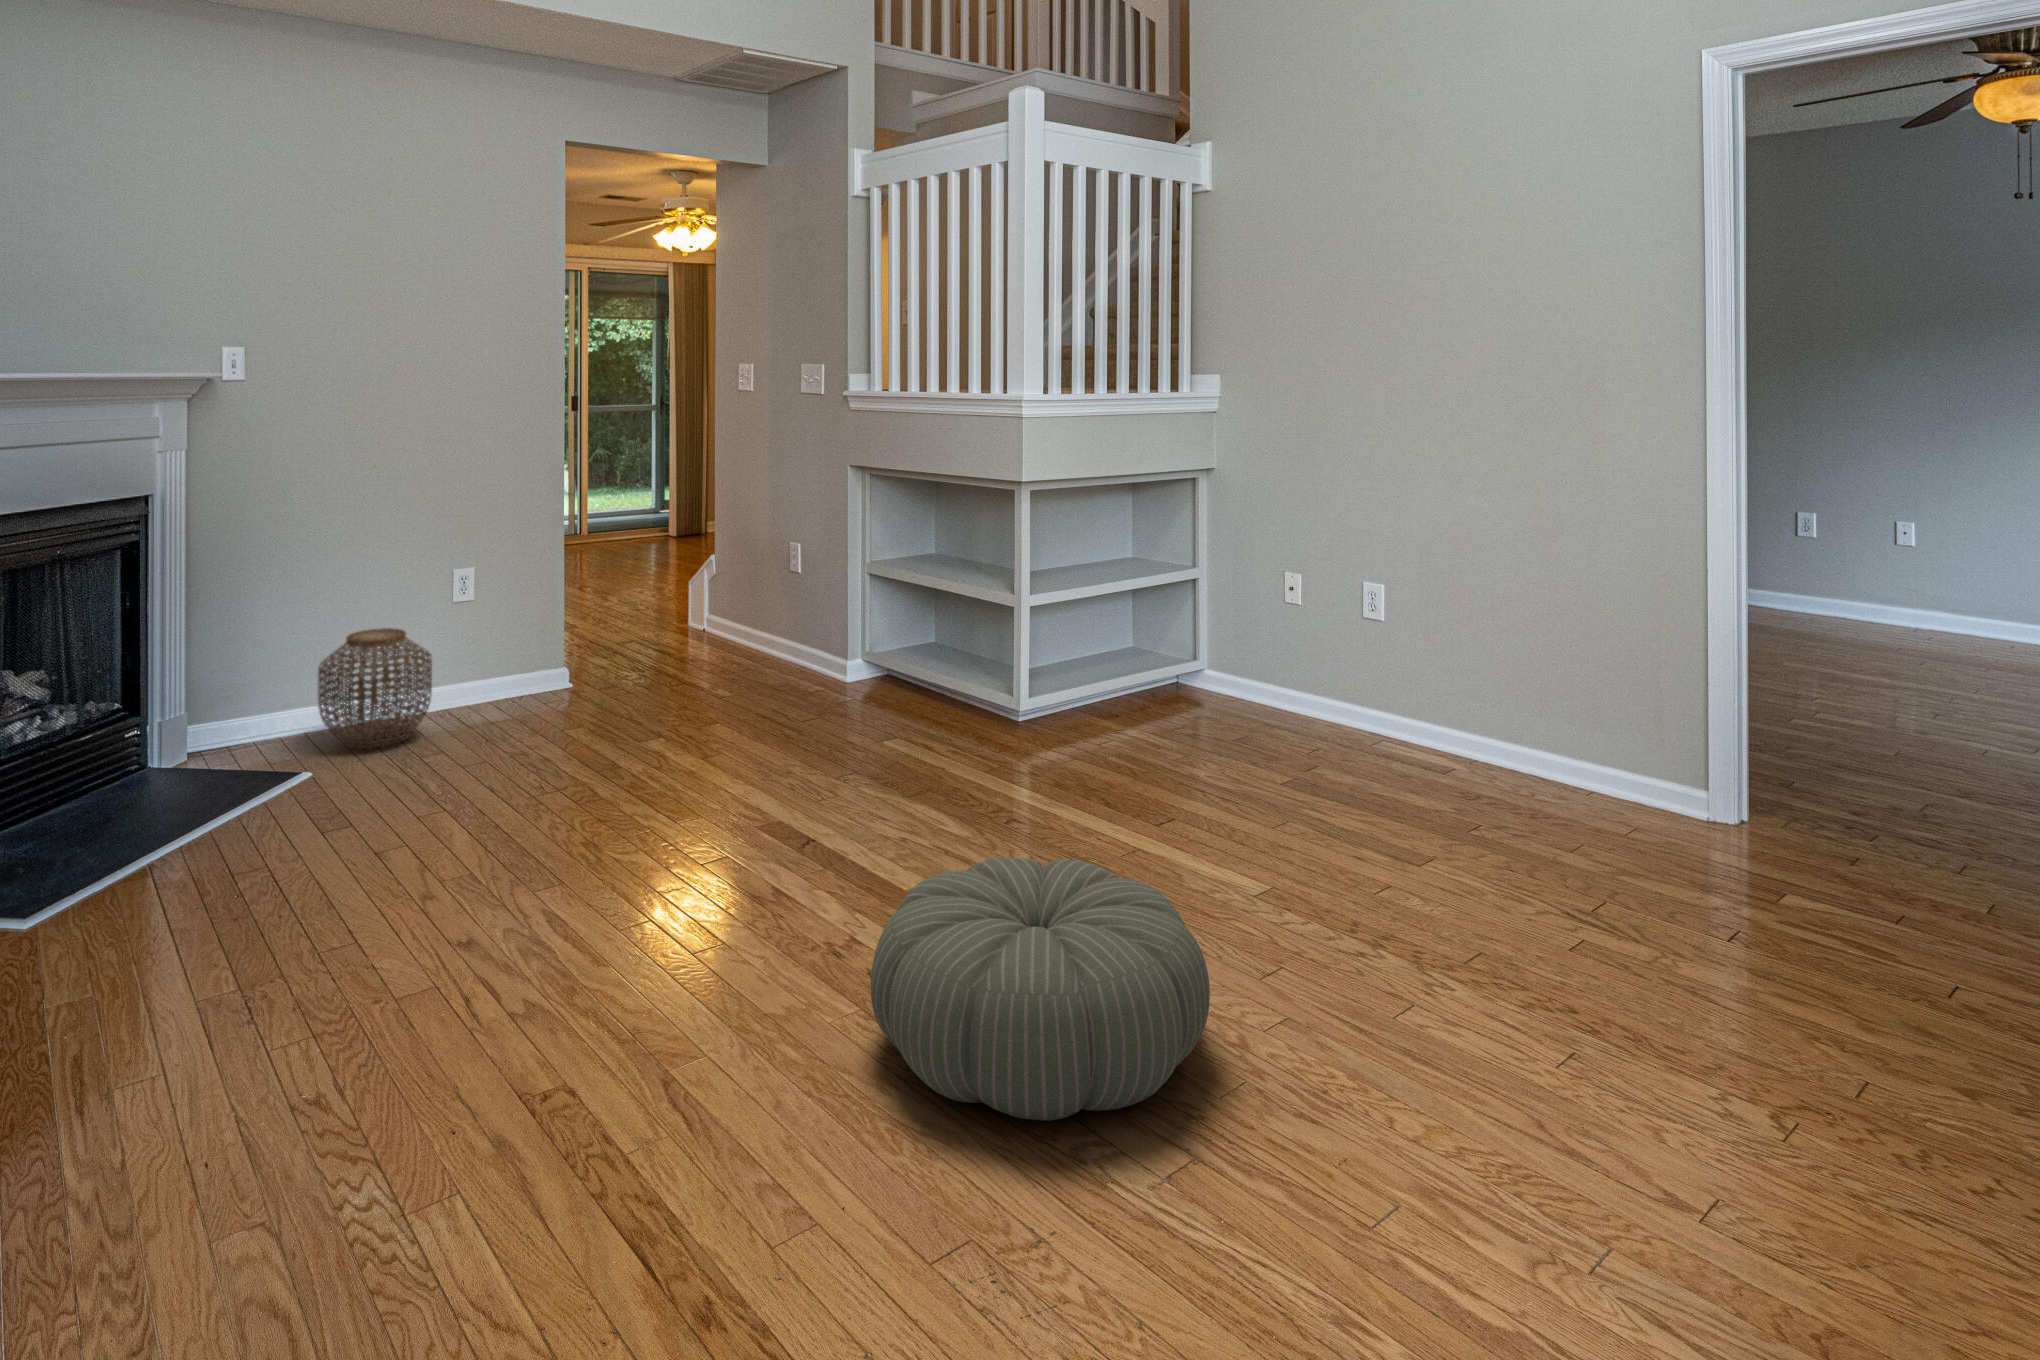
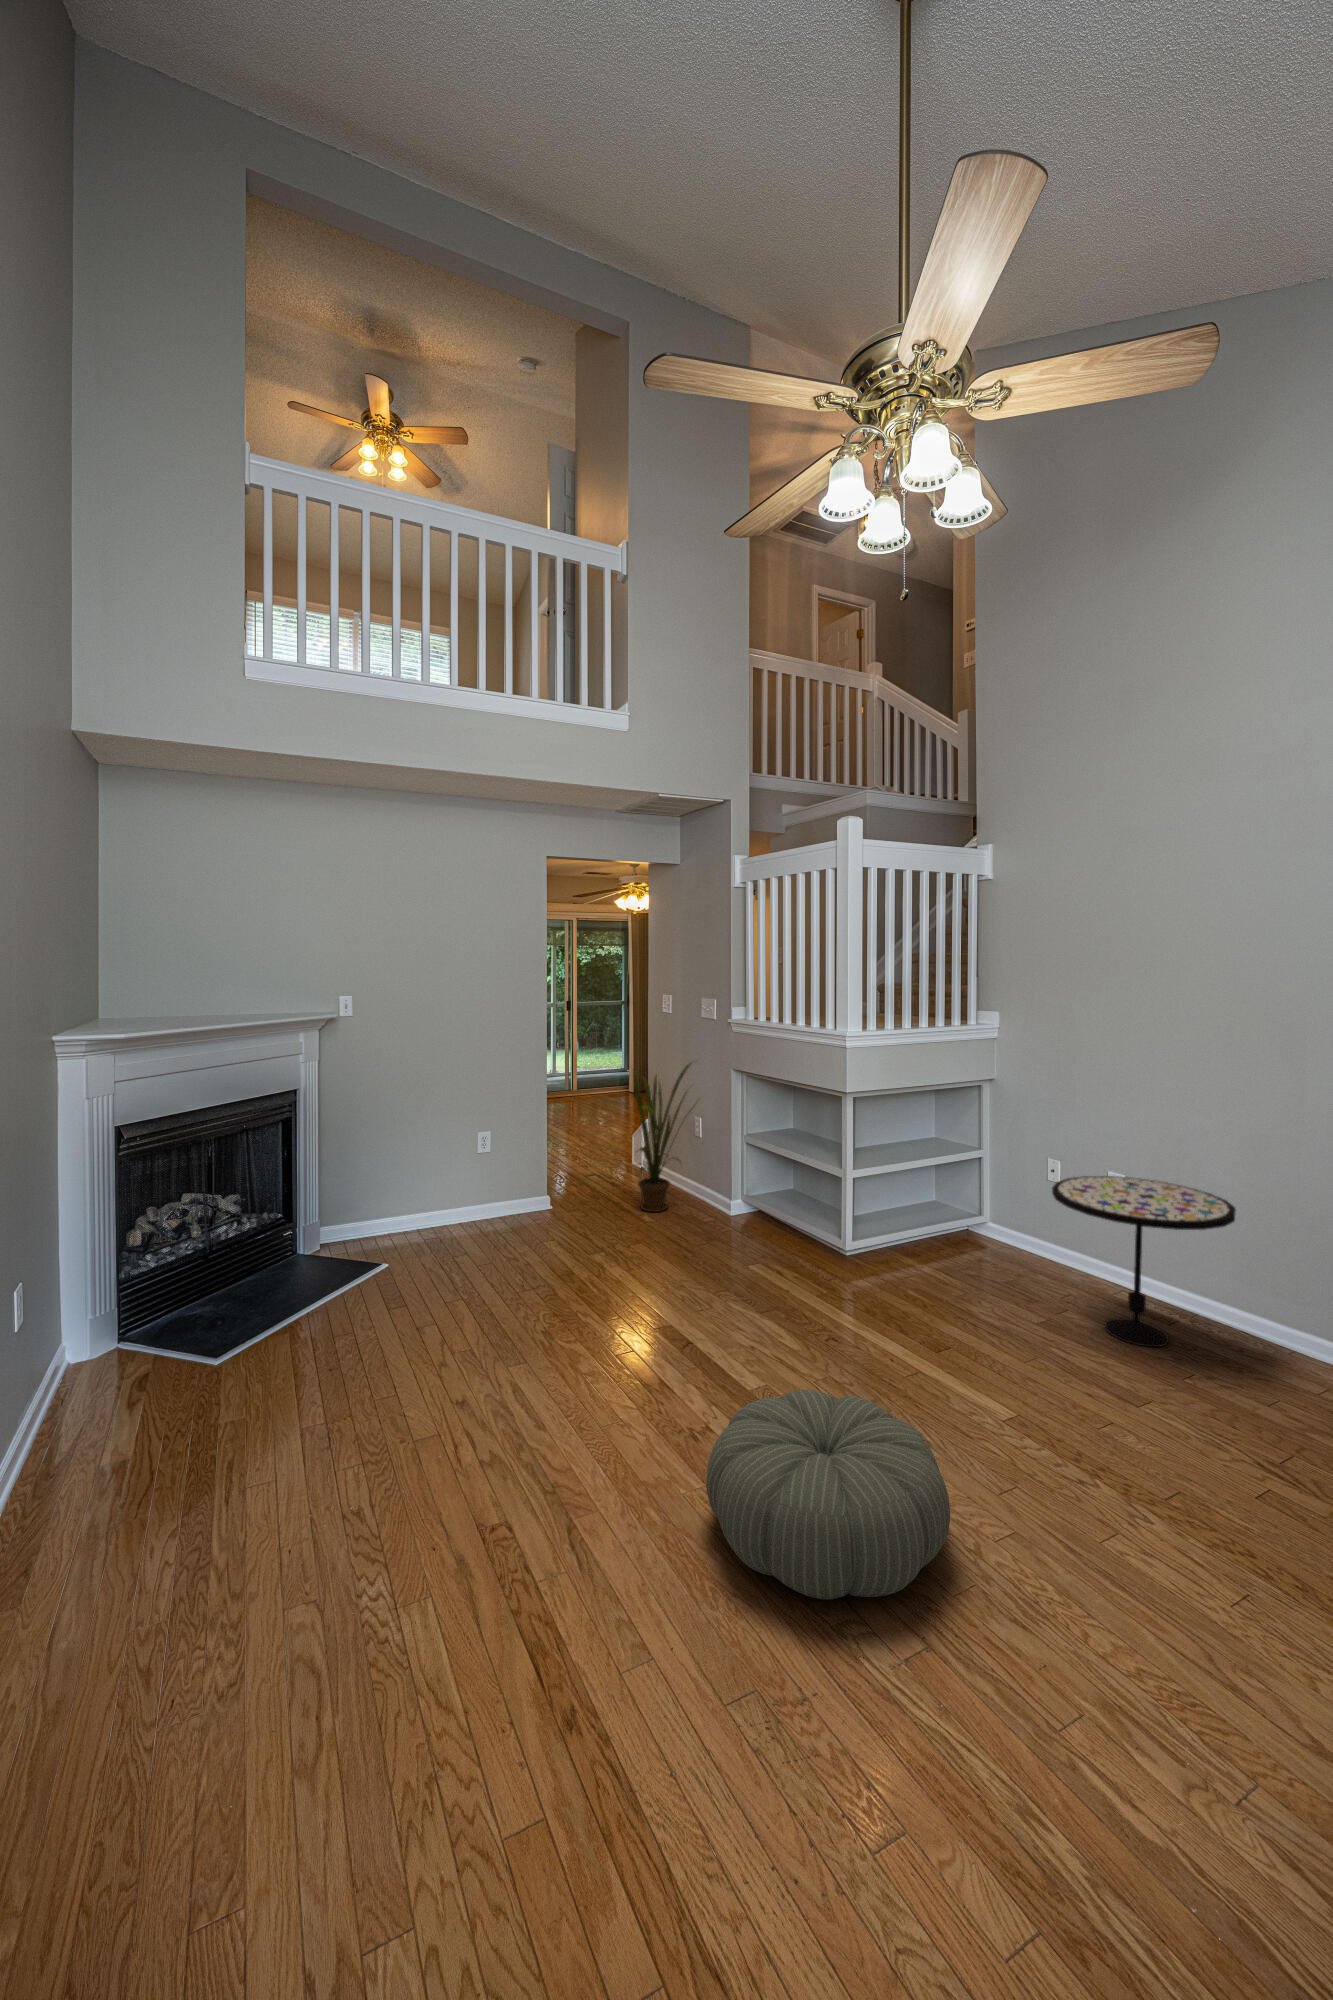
house plant: none [692,455,810,683] -> present [633,1062,695,1212]
side table: none [1296,581,1520,798] -> present [1052,1176,1236,1347]
woven basket: present [318,628,432,749] -> none [395,1172,462,1248]

